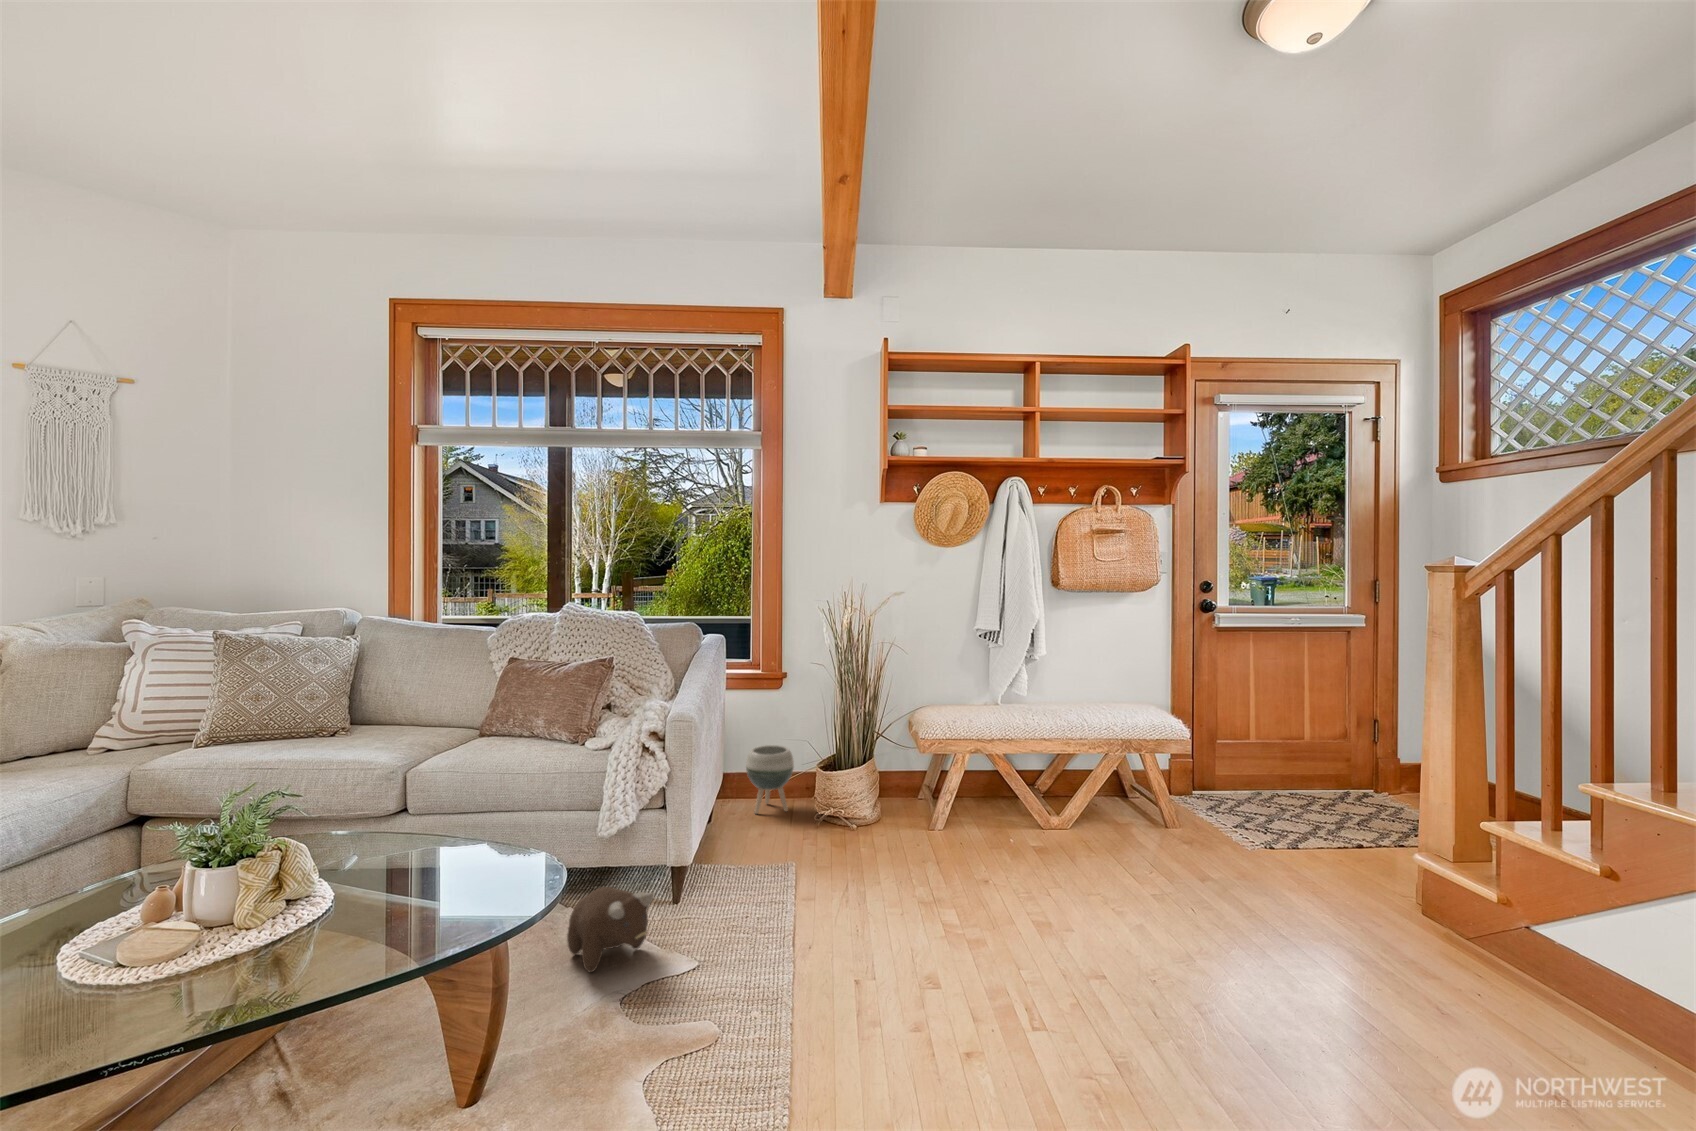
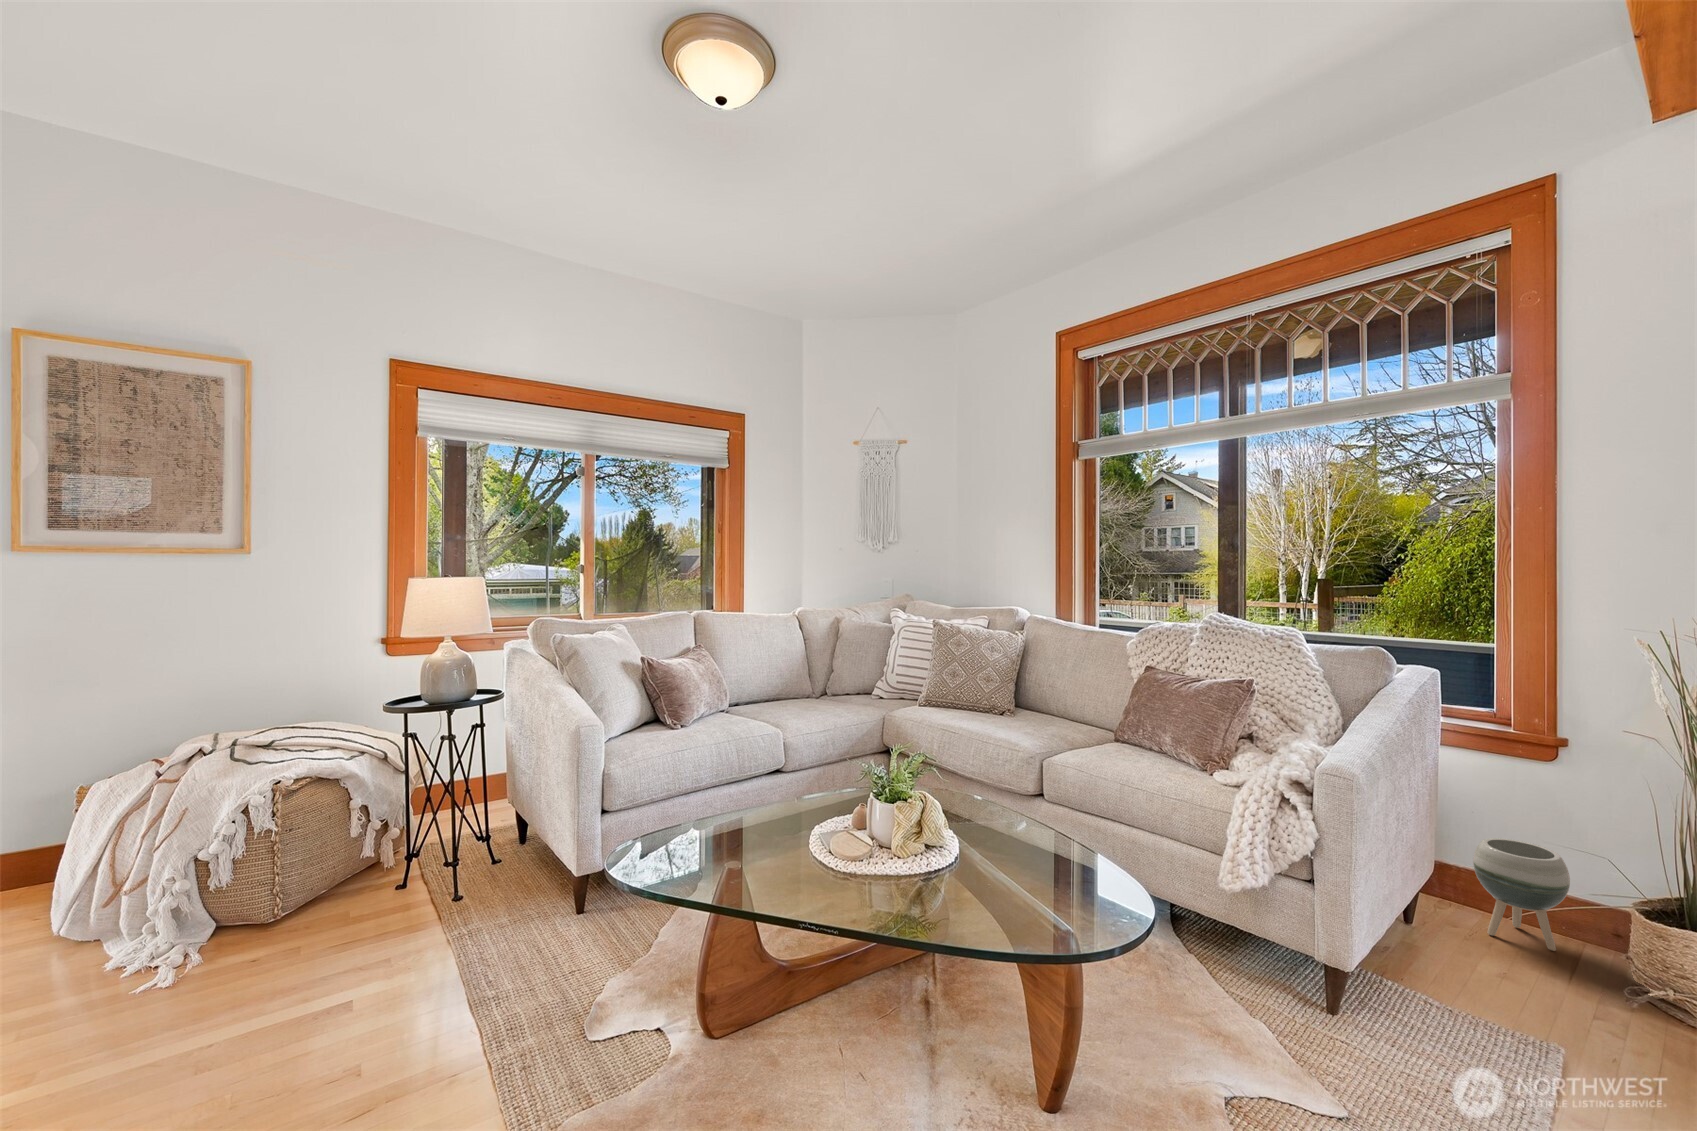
plush toy: present [567,887,654,972] -> none [1174,943,1274,1036]

